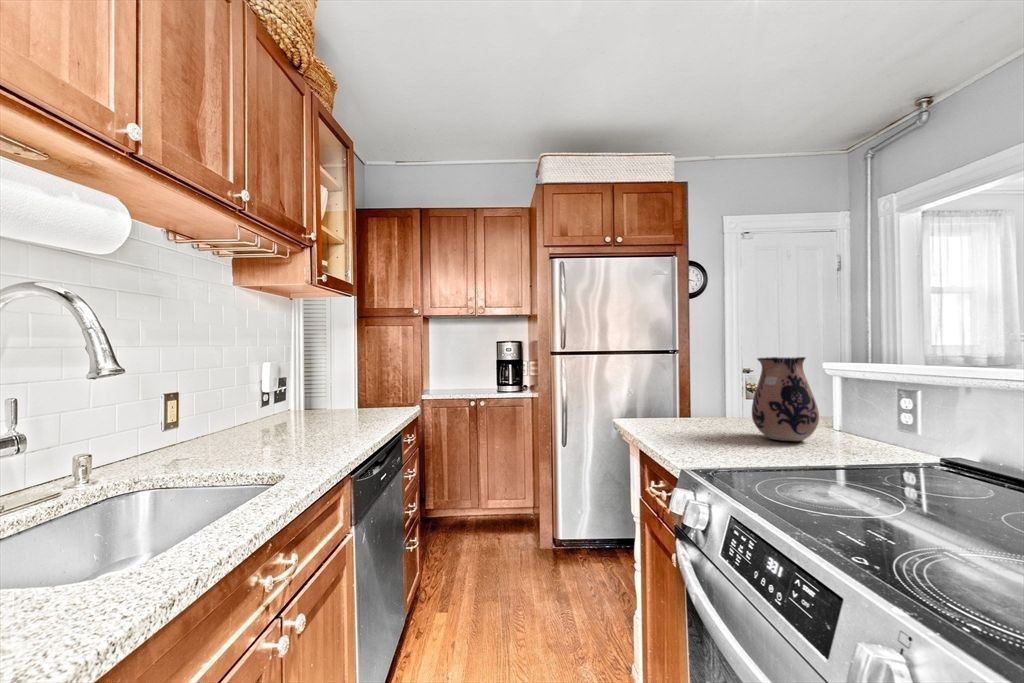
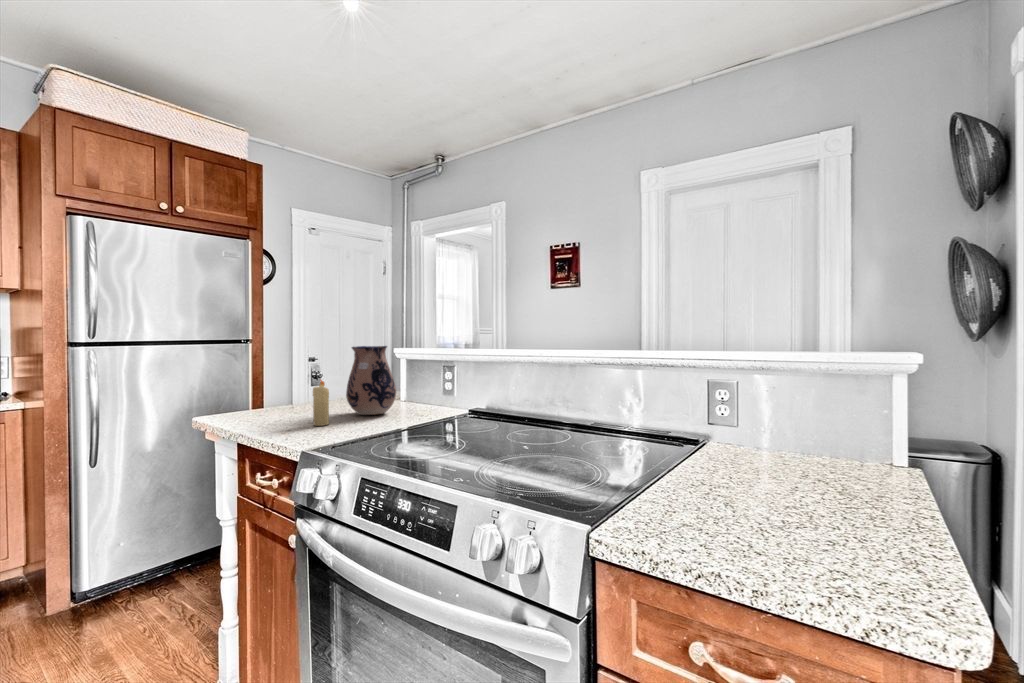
candle: none [708,392,726,444] -> present [313,380,329,426]

